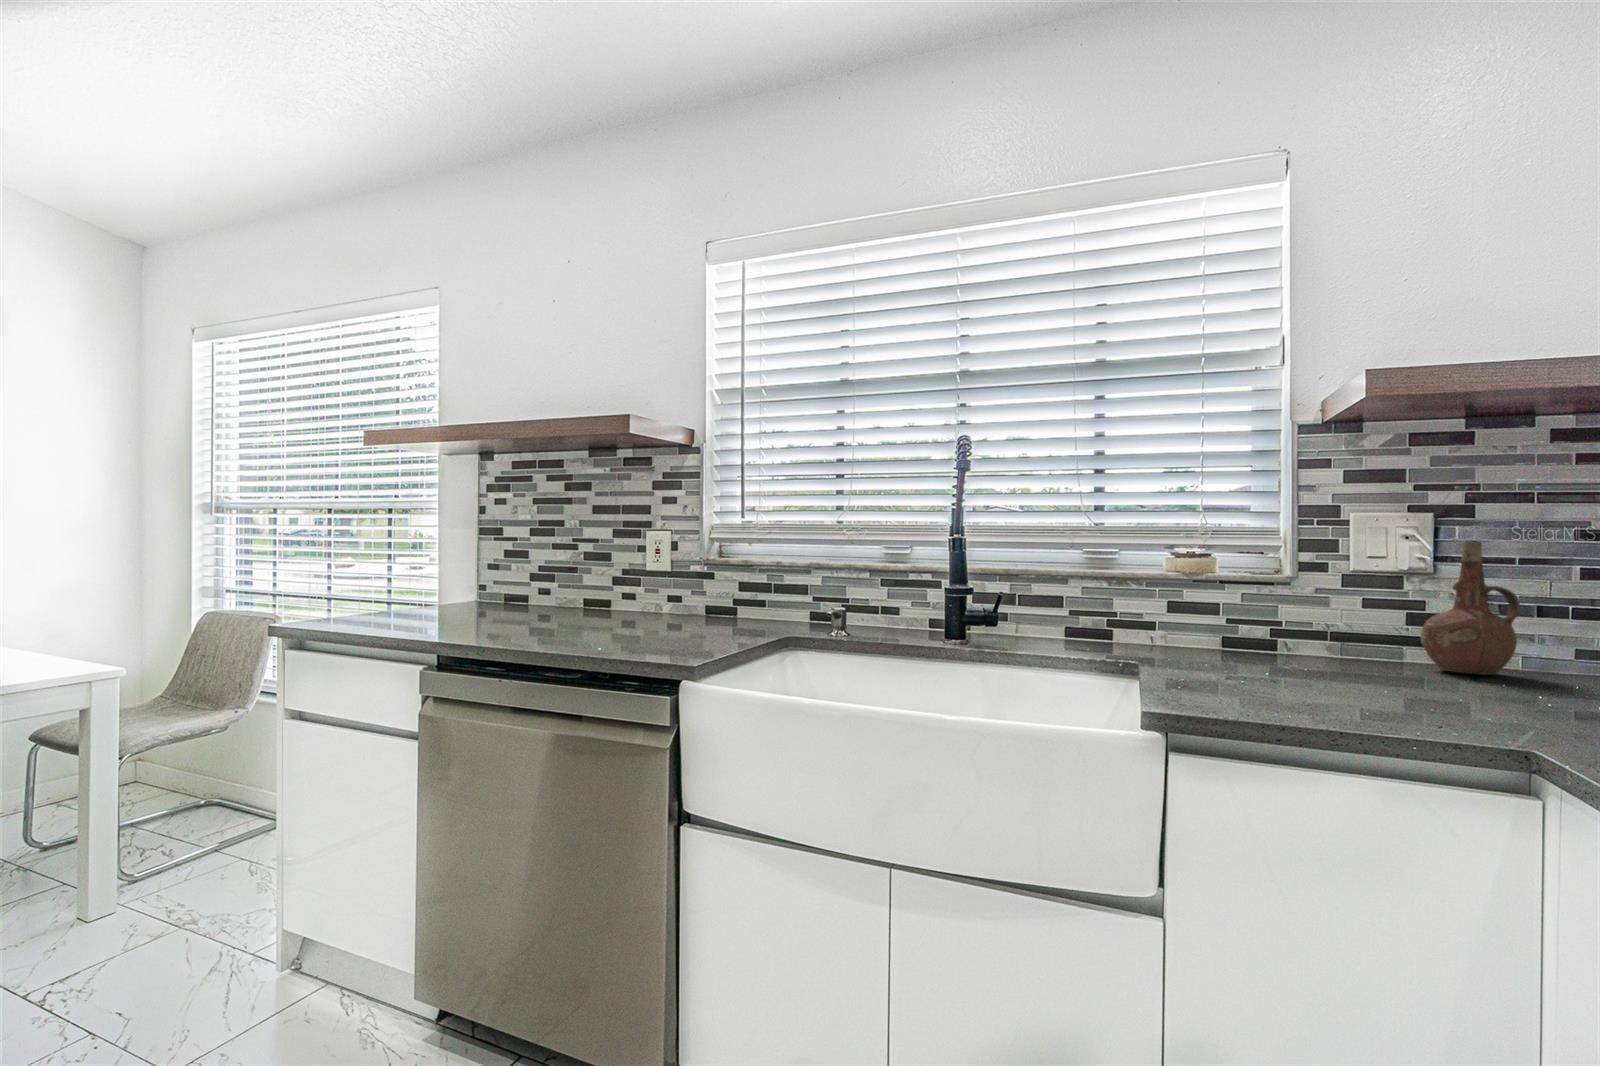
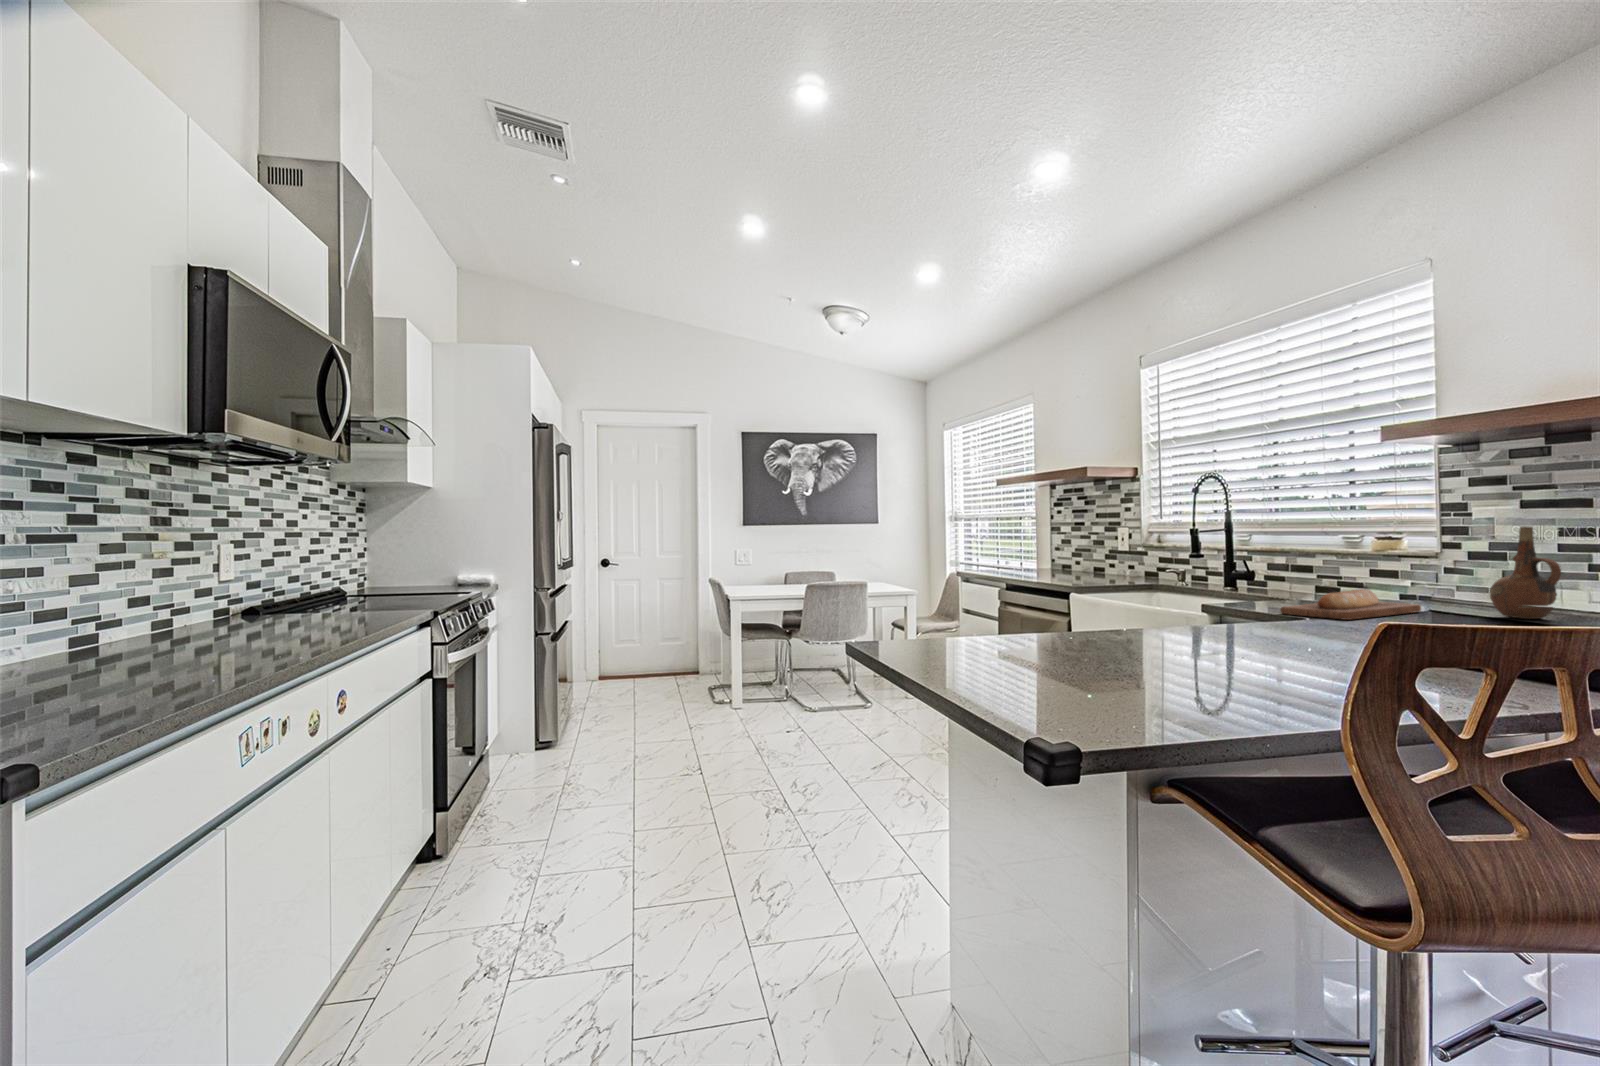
bread loaf: none [1238,641,1461,711] -> present [1280,589,1421,620]

